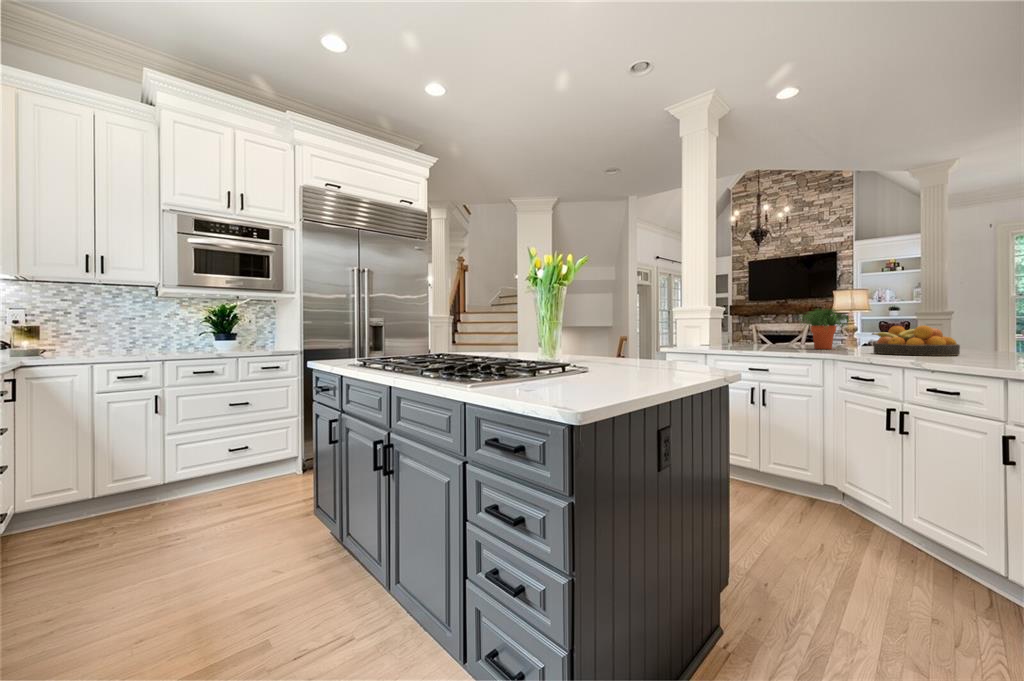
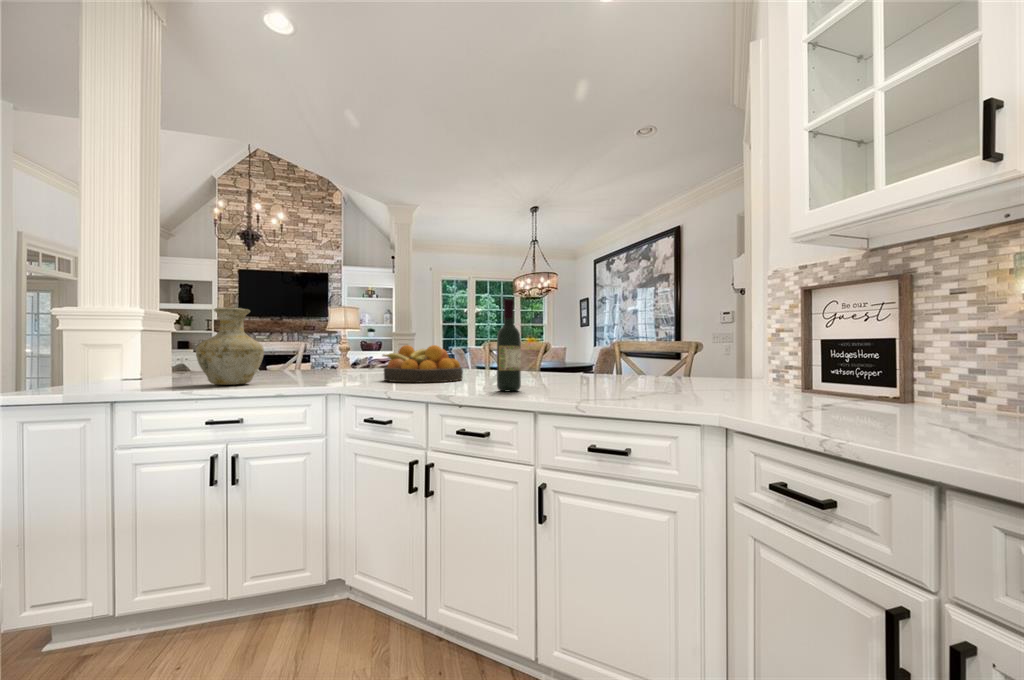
wine bottle: none [969,288,997,362] -> present [497,299,521,391]
vase: none [742,305,780,351] -> present [196,308,264,385]
potted plant: present [801,308,848,349] -> none [286,321,355,375]

